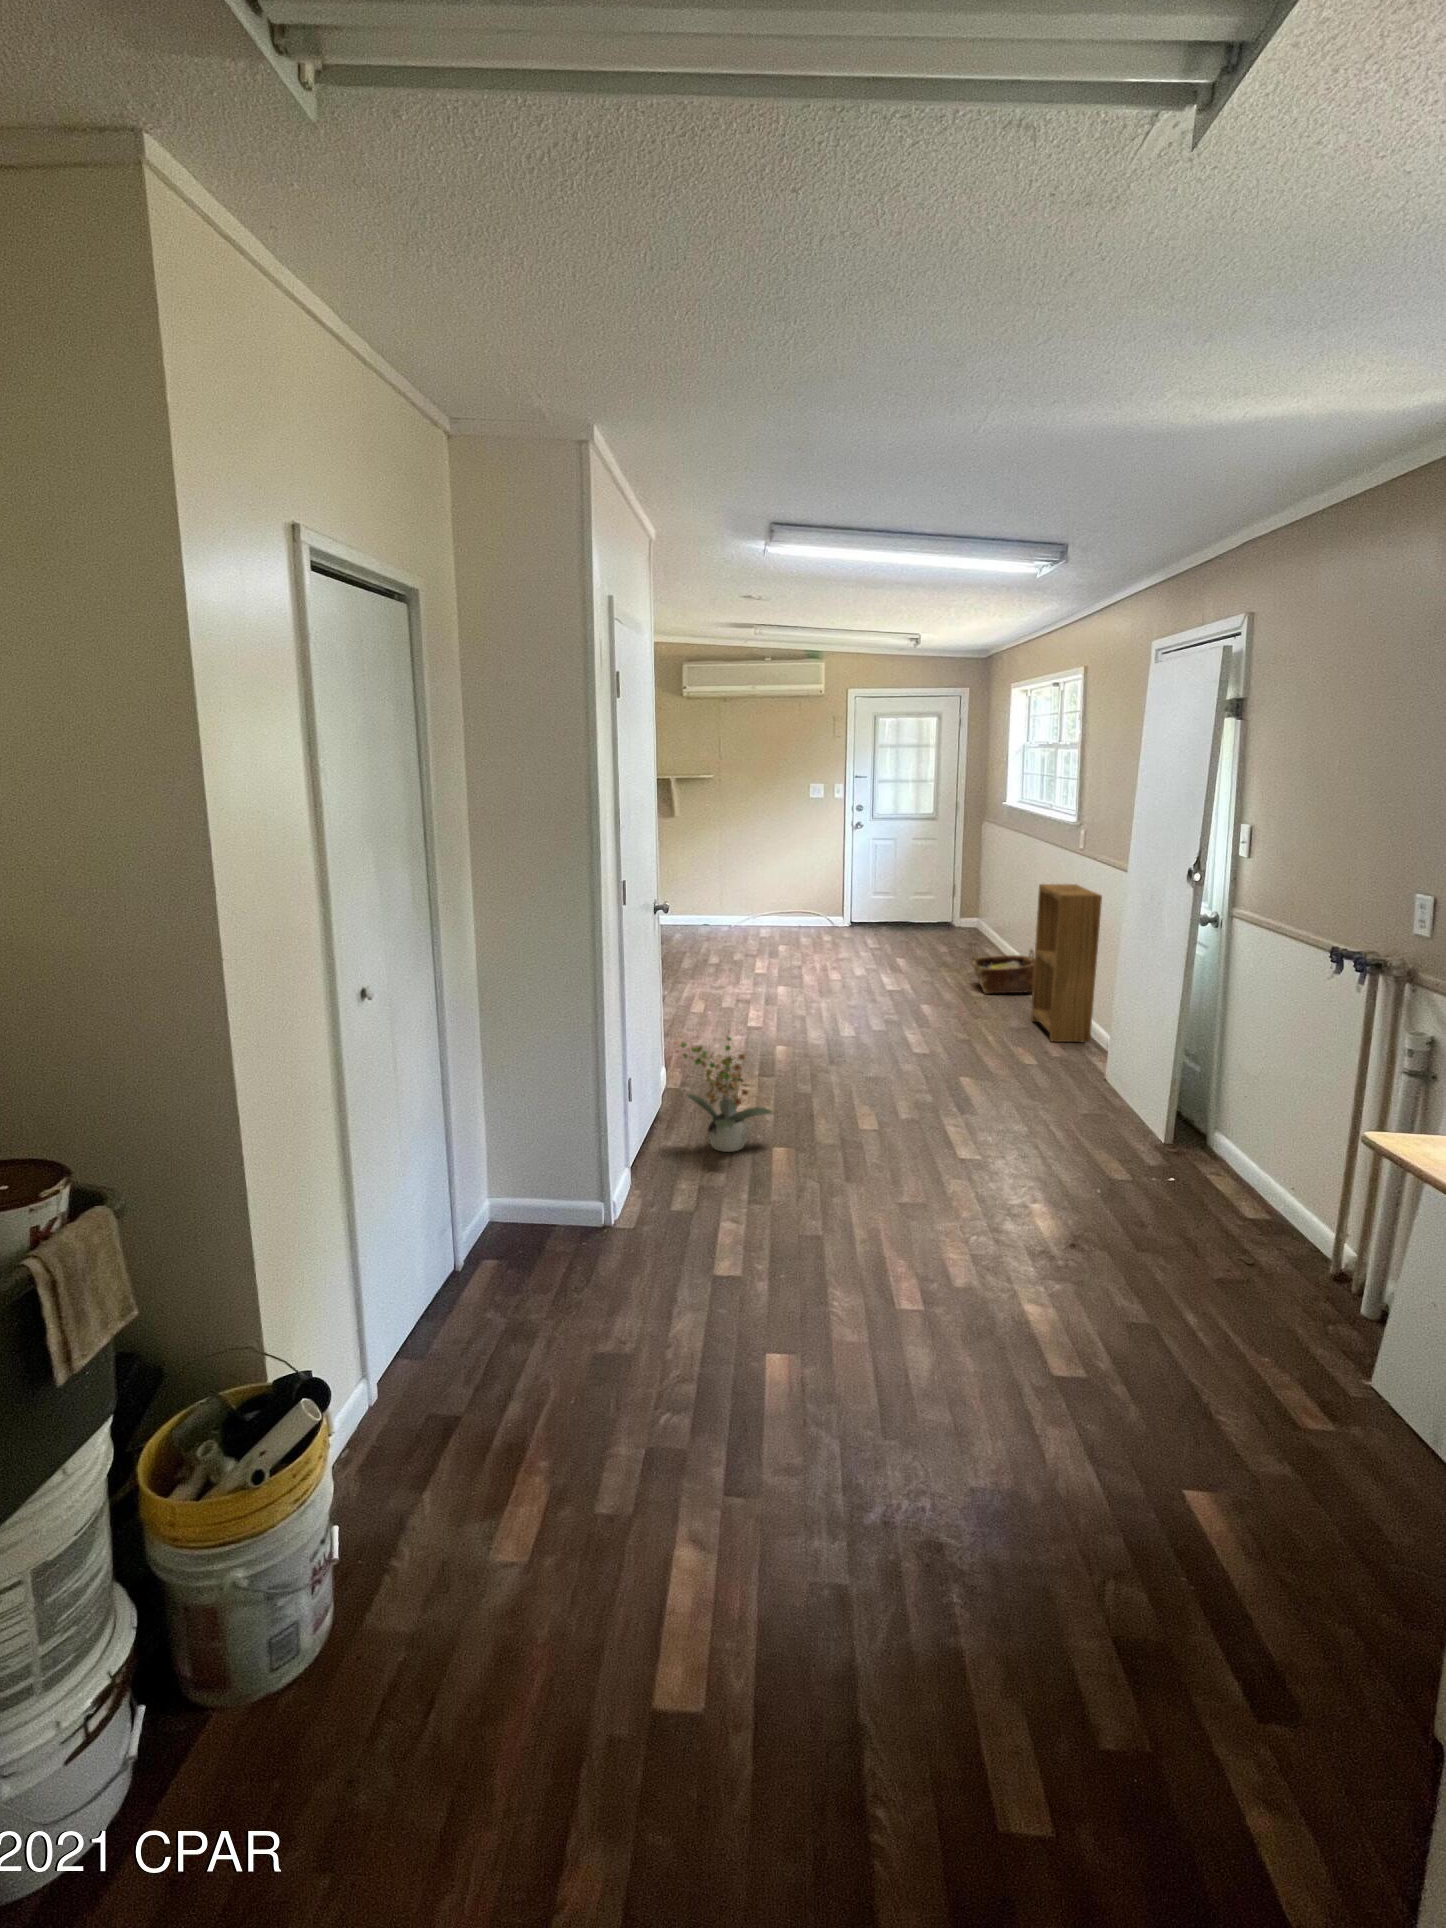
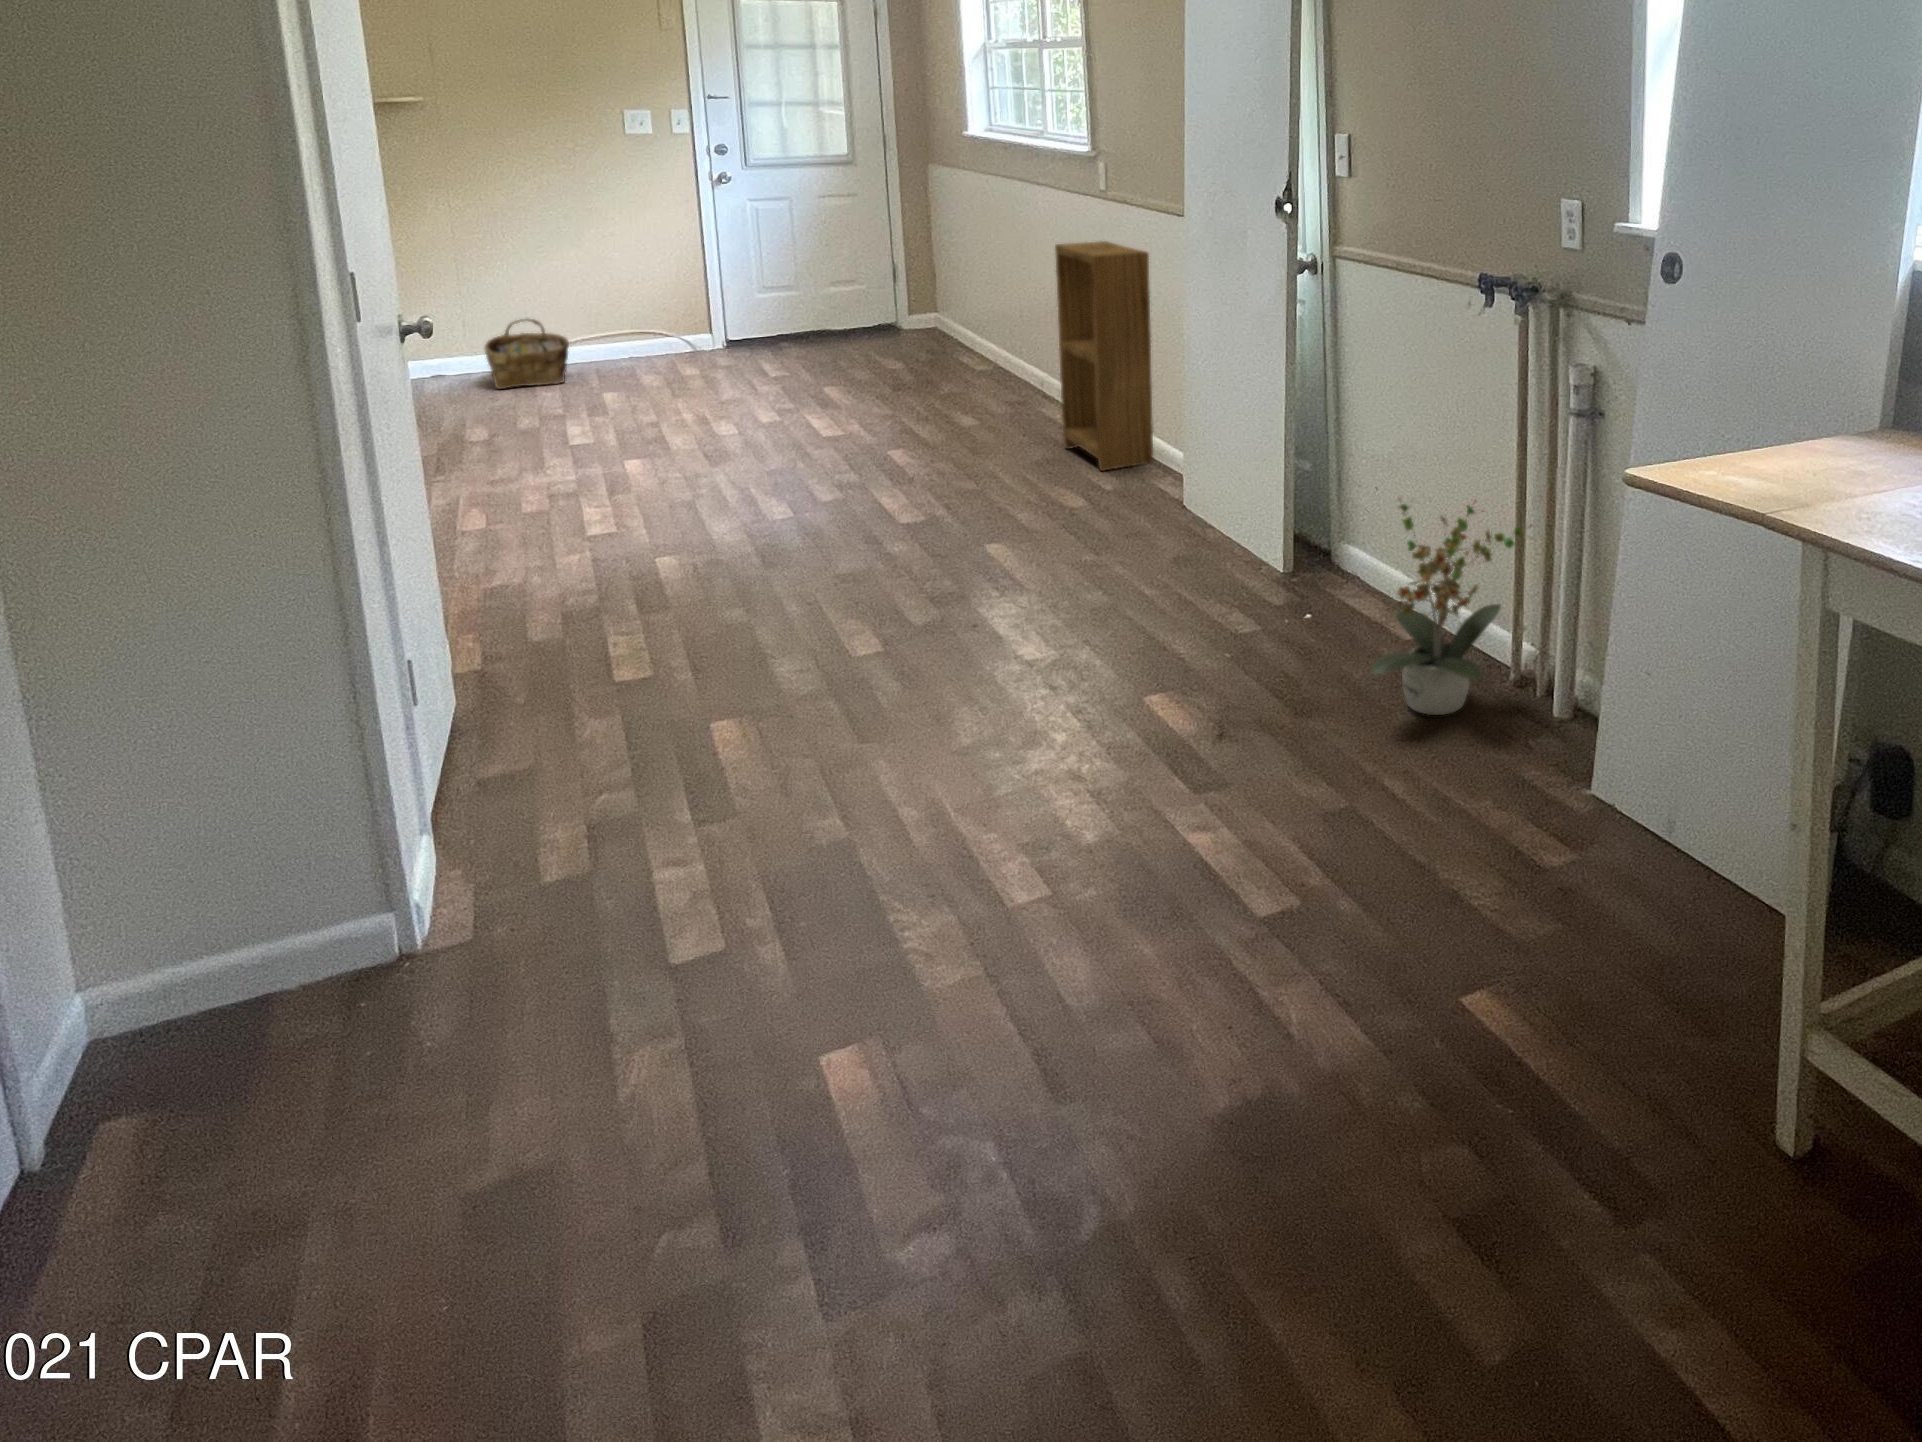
woven basket: present [971,949,1034,994] -> present [485,319,569,389]
potted plant: present [676,1037,772,1152] -> present [1371,498,1524,715]

